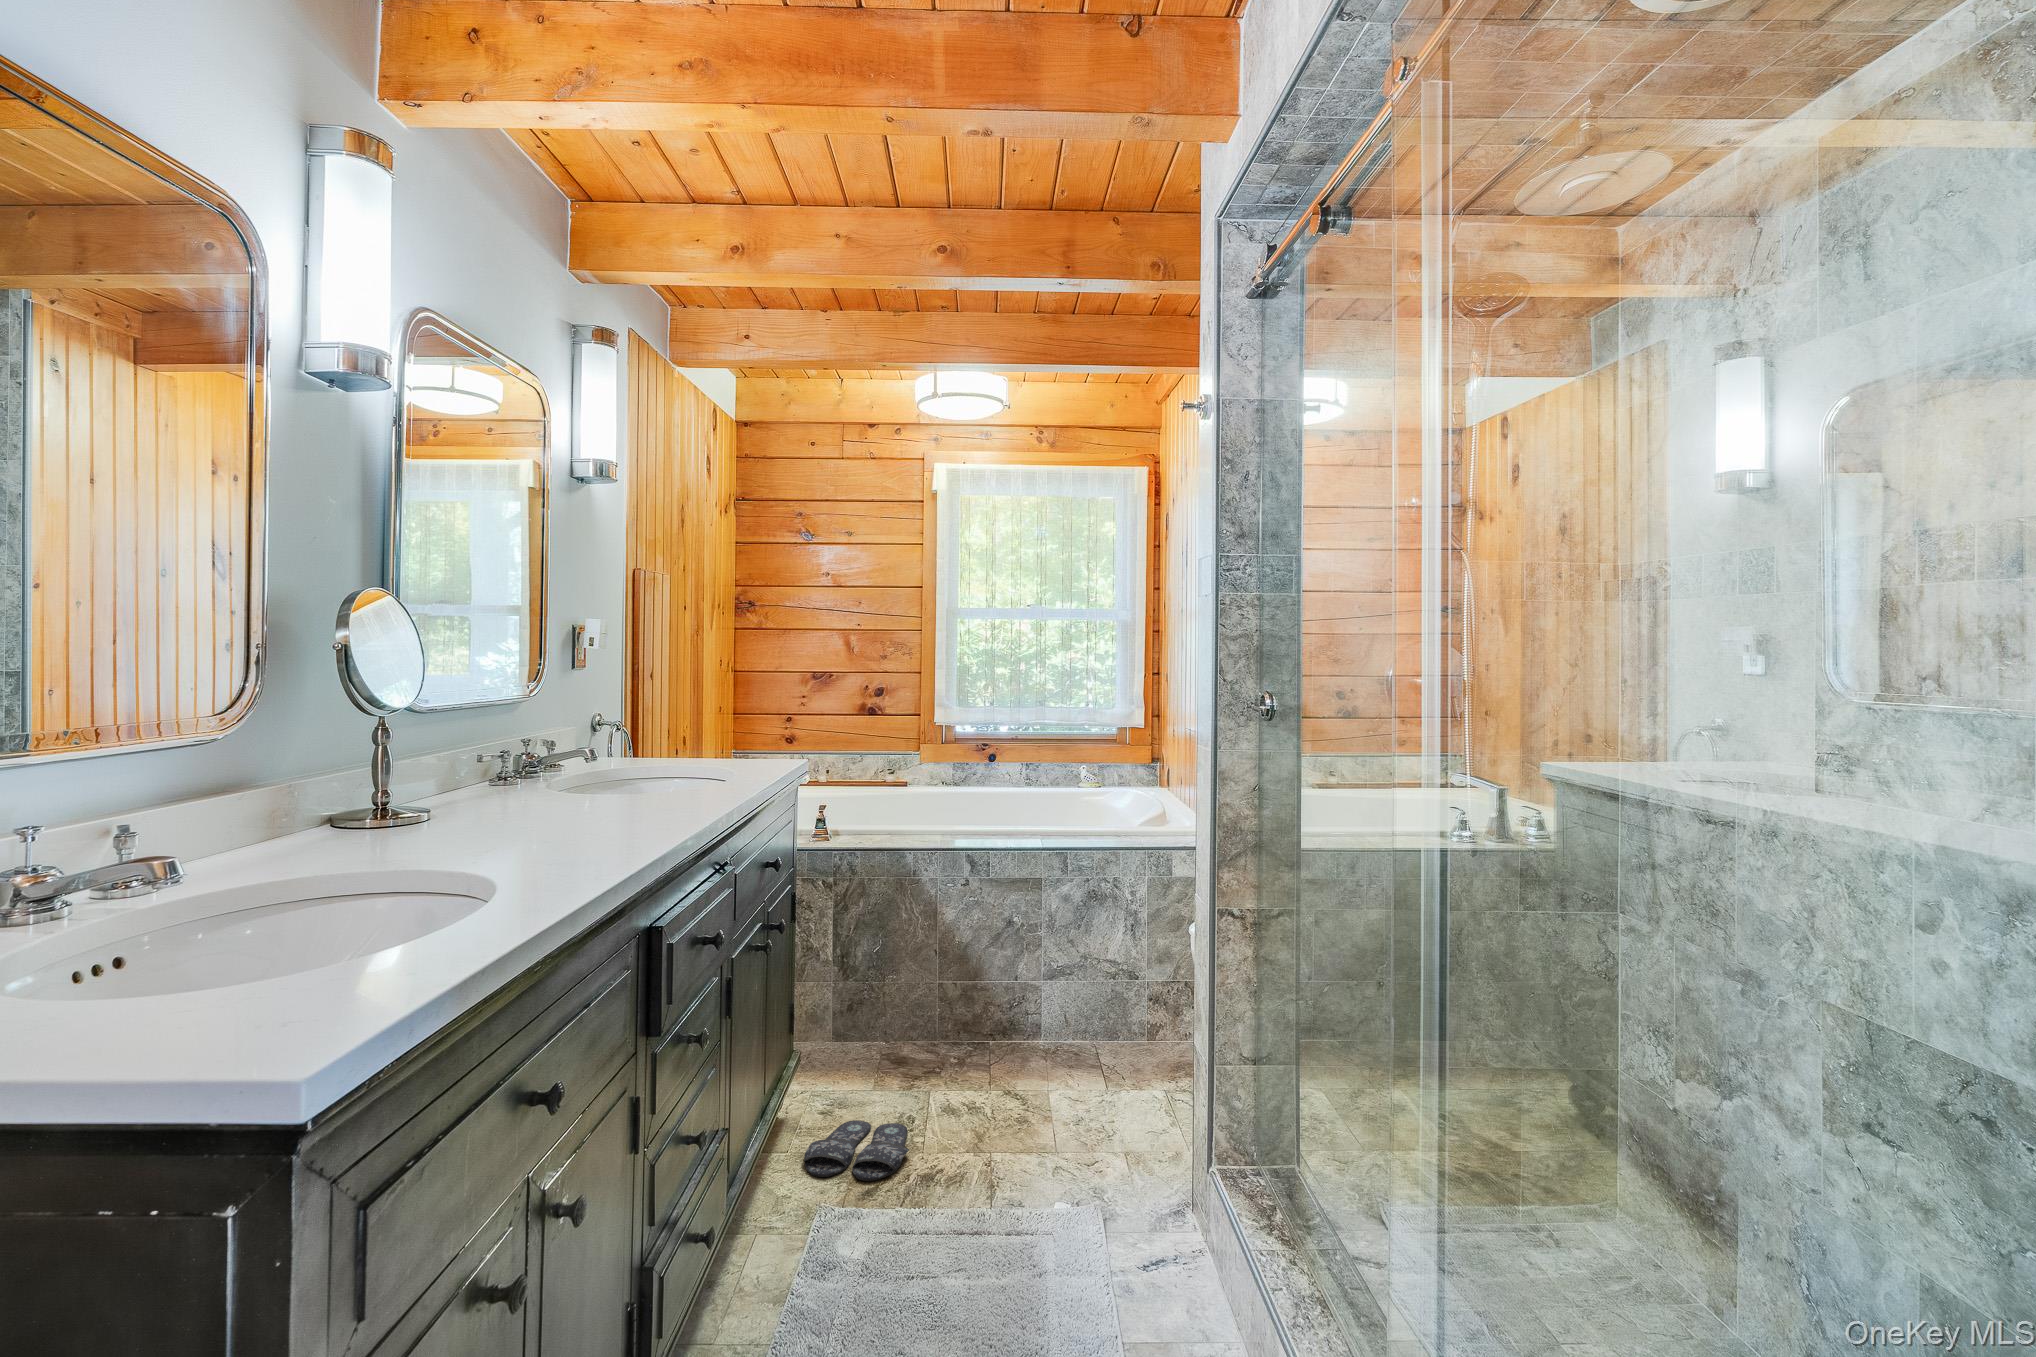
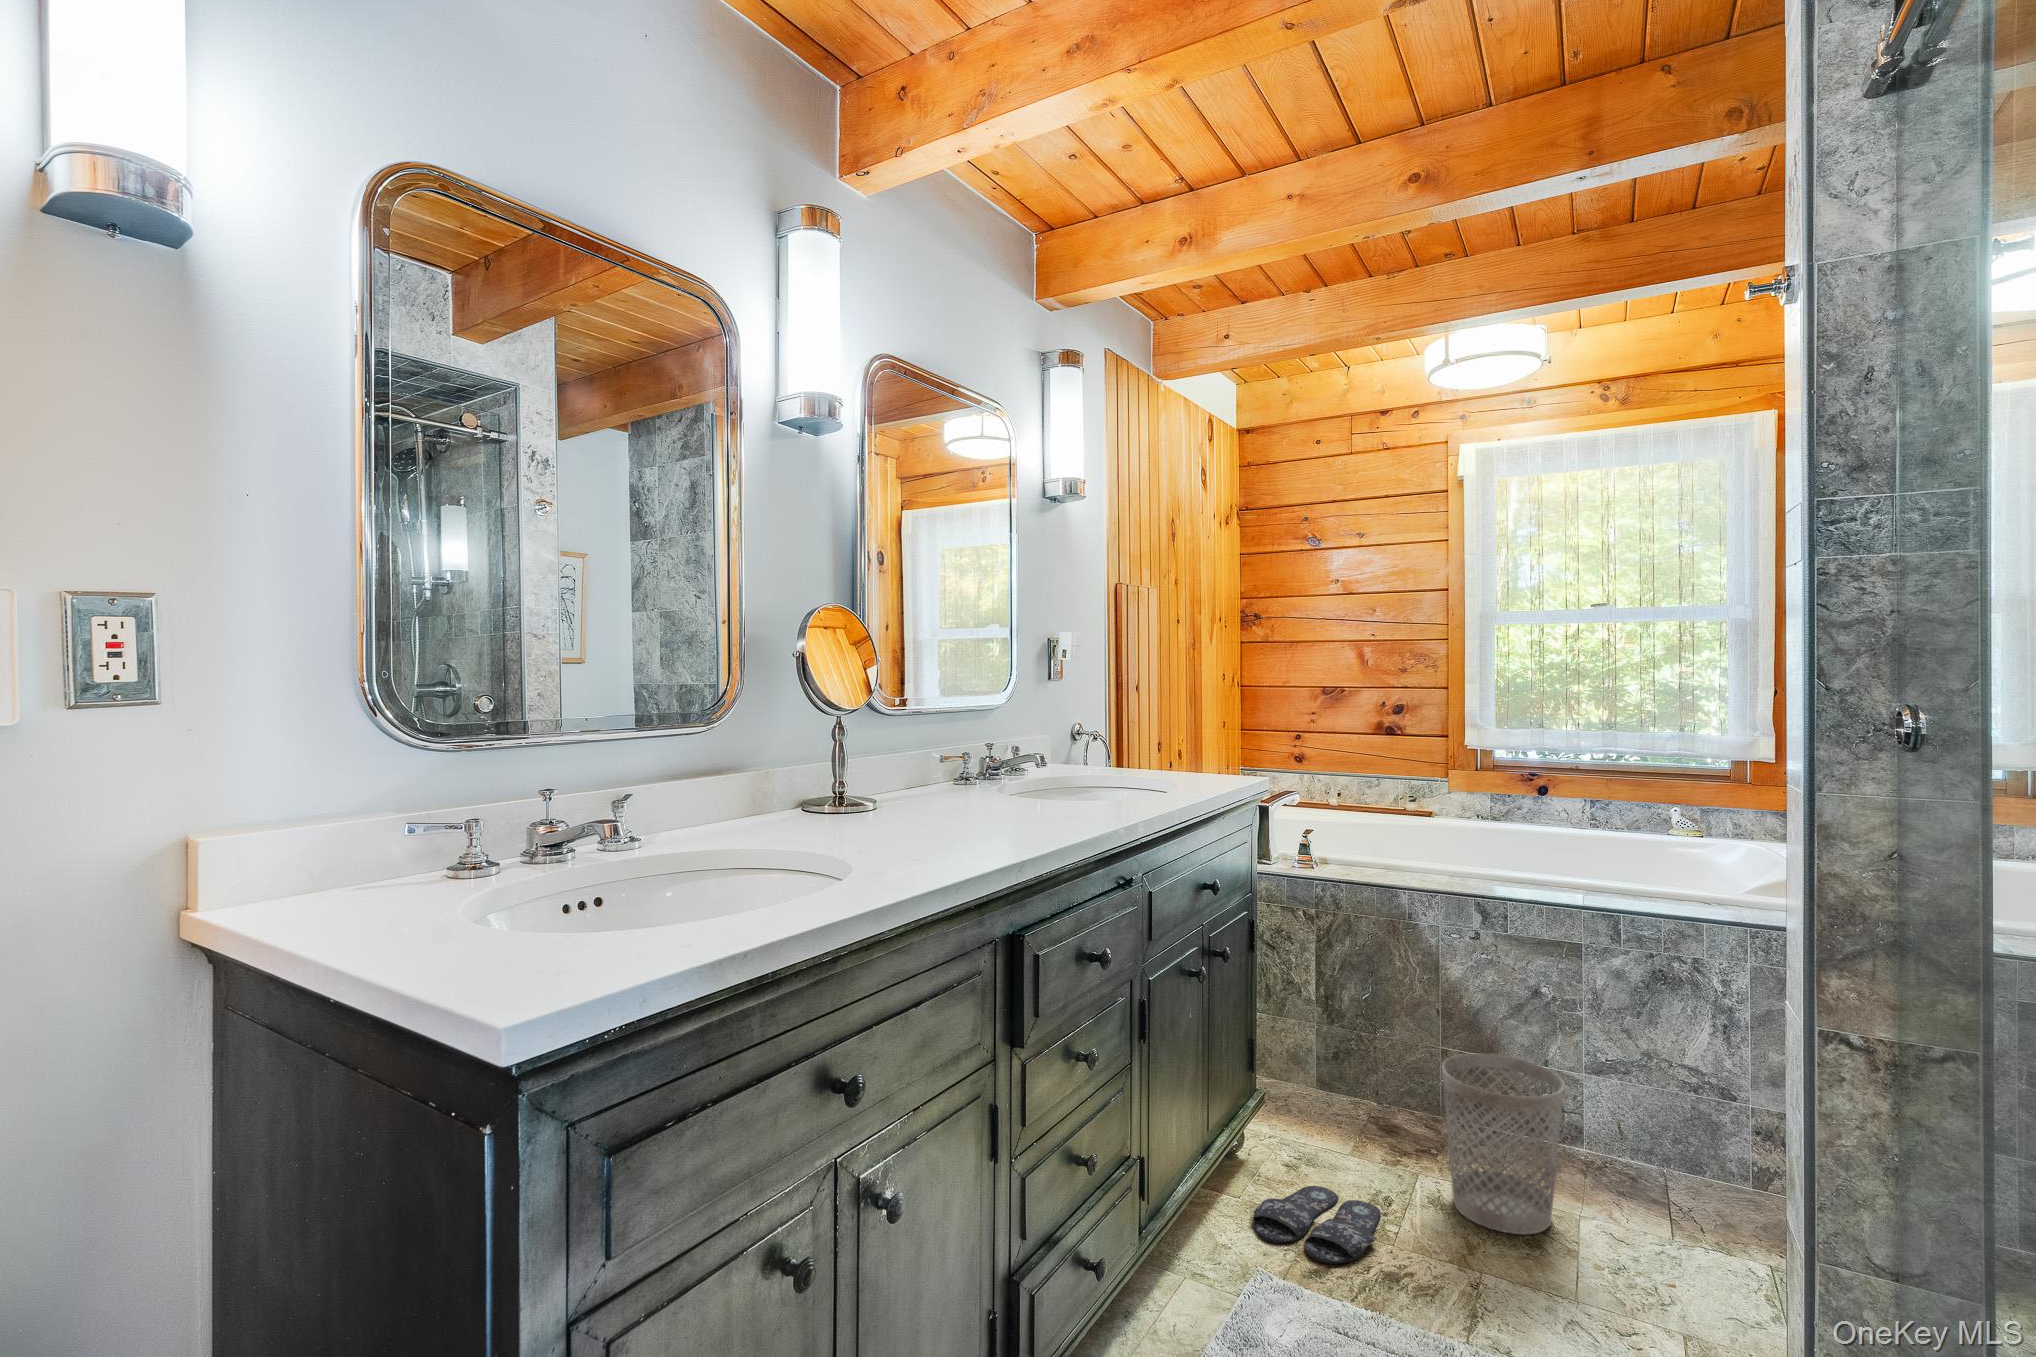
wastebasket: none [951,978,1040,1118] -> present [1442,1054,1564,1234]

